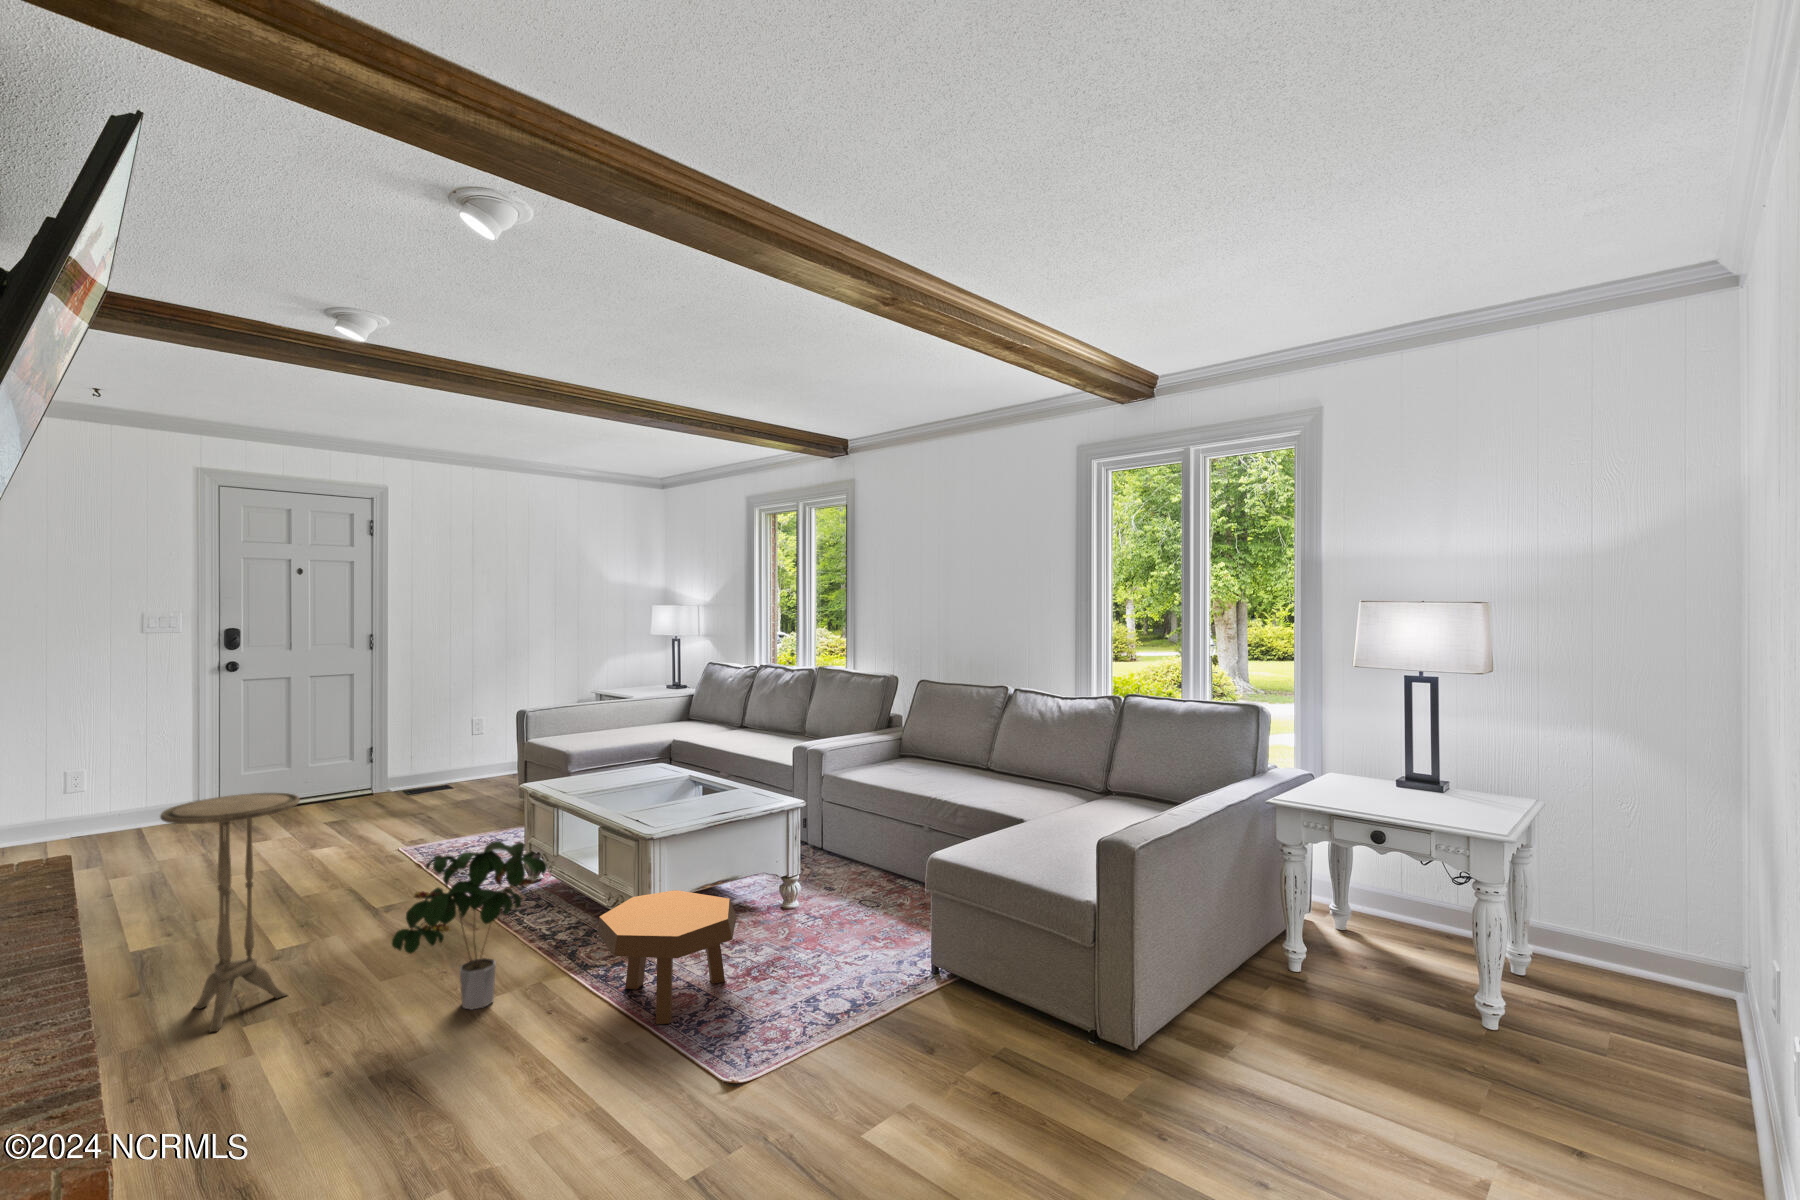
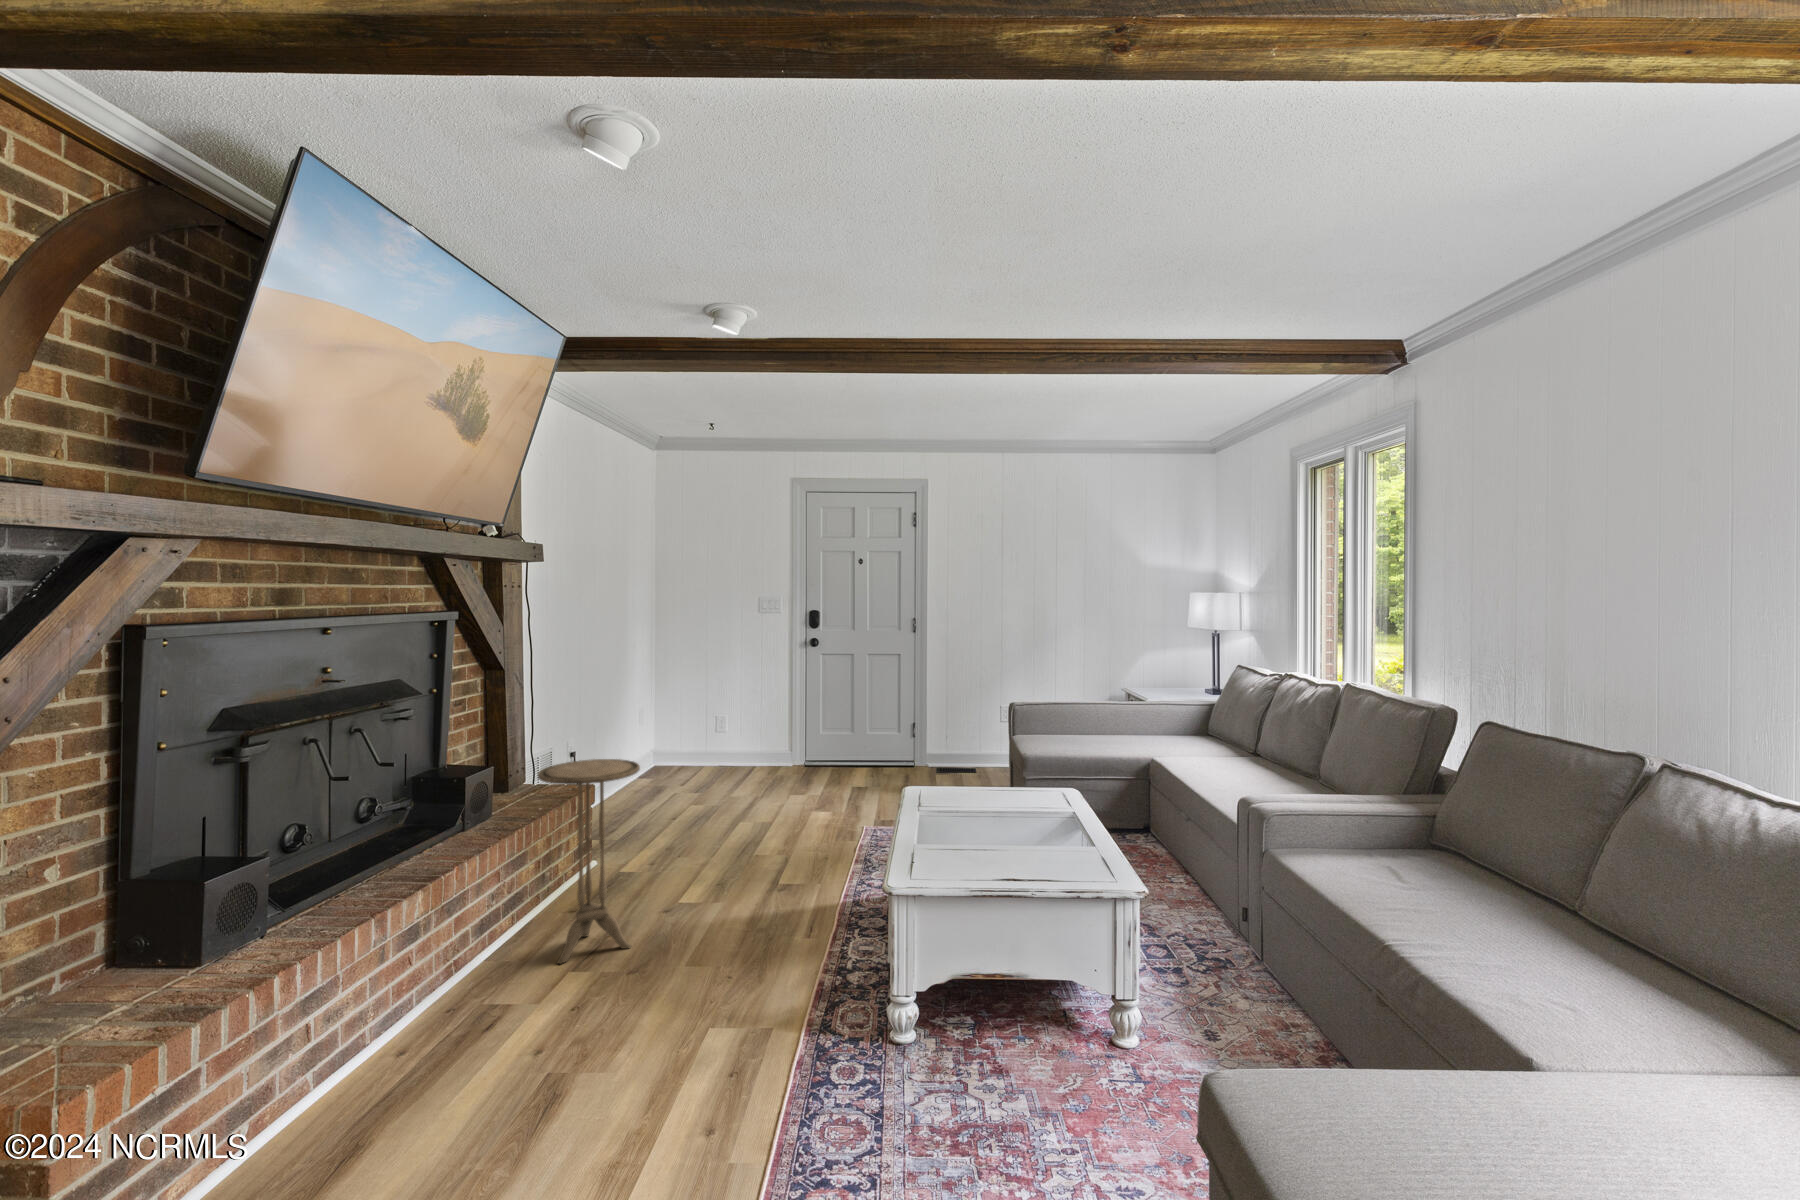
potted plant: present [392,841,547,1010] -> none [626,854,784,1033]
footstool: present [598,890,737,1024] -> none [759,962,944,1159]

